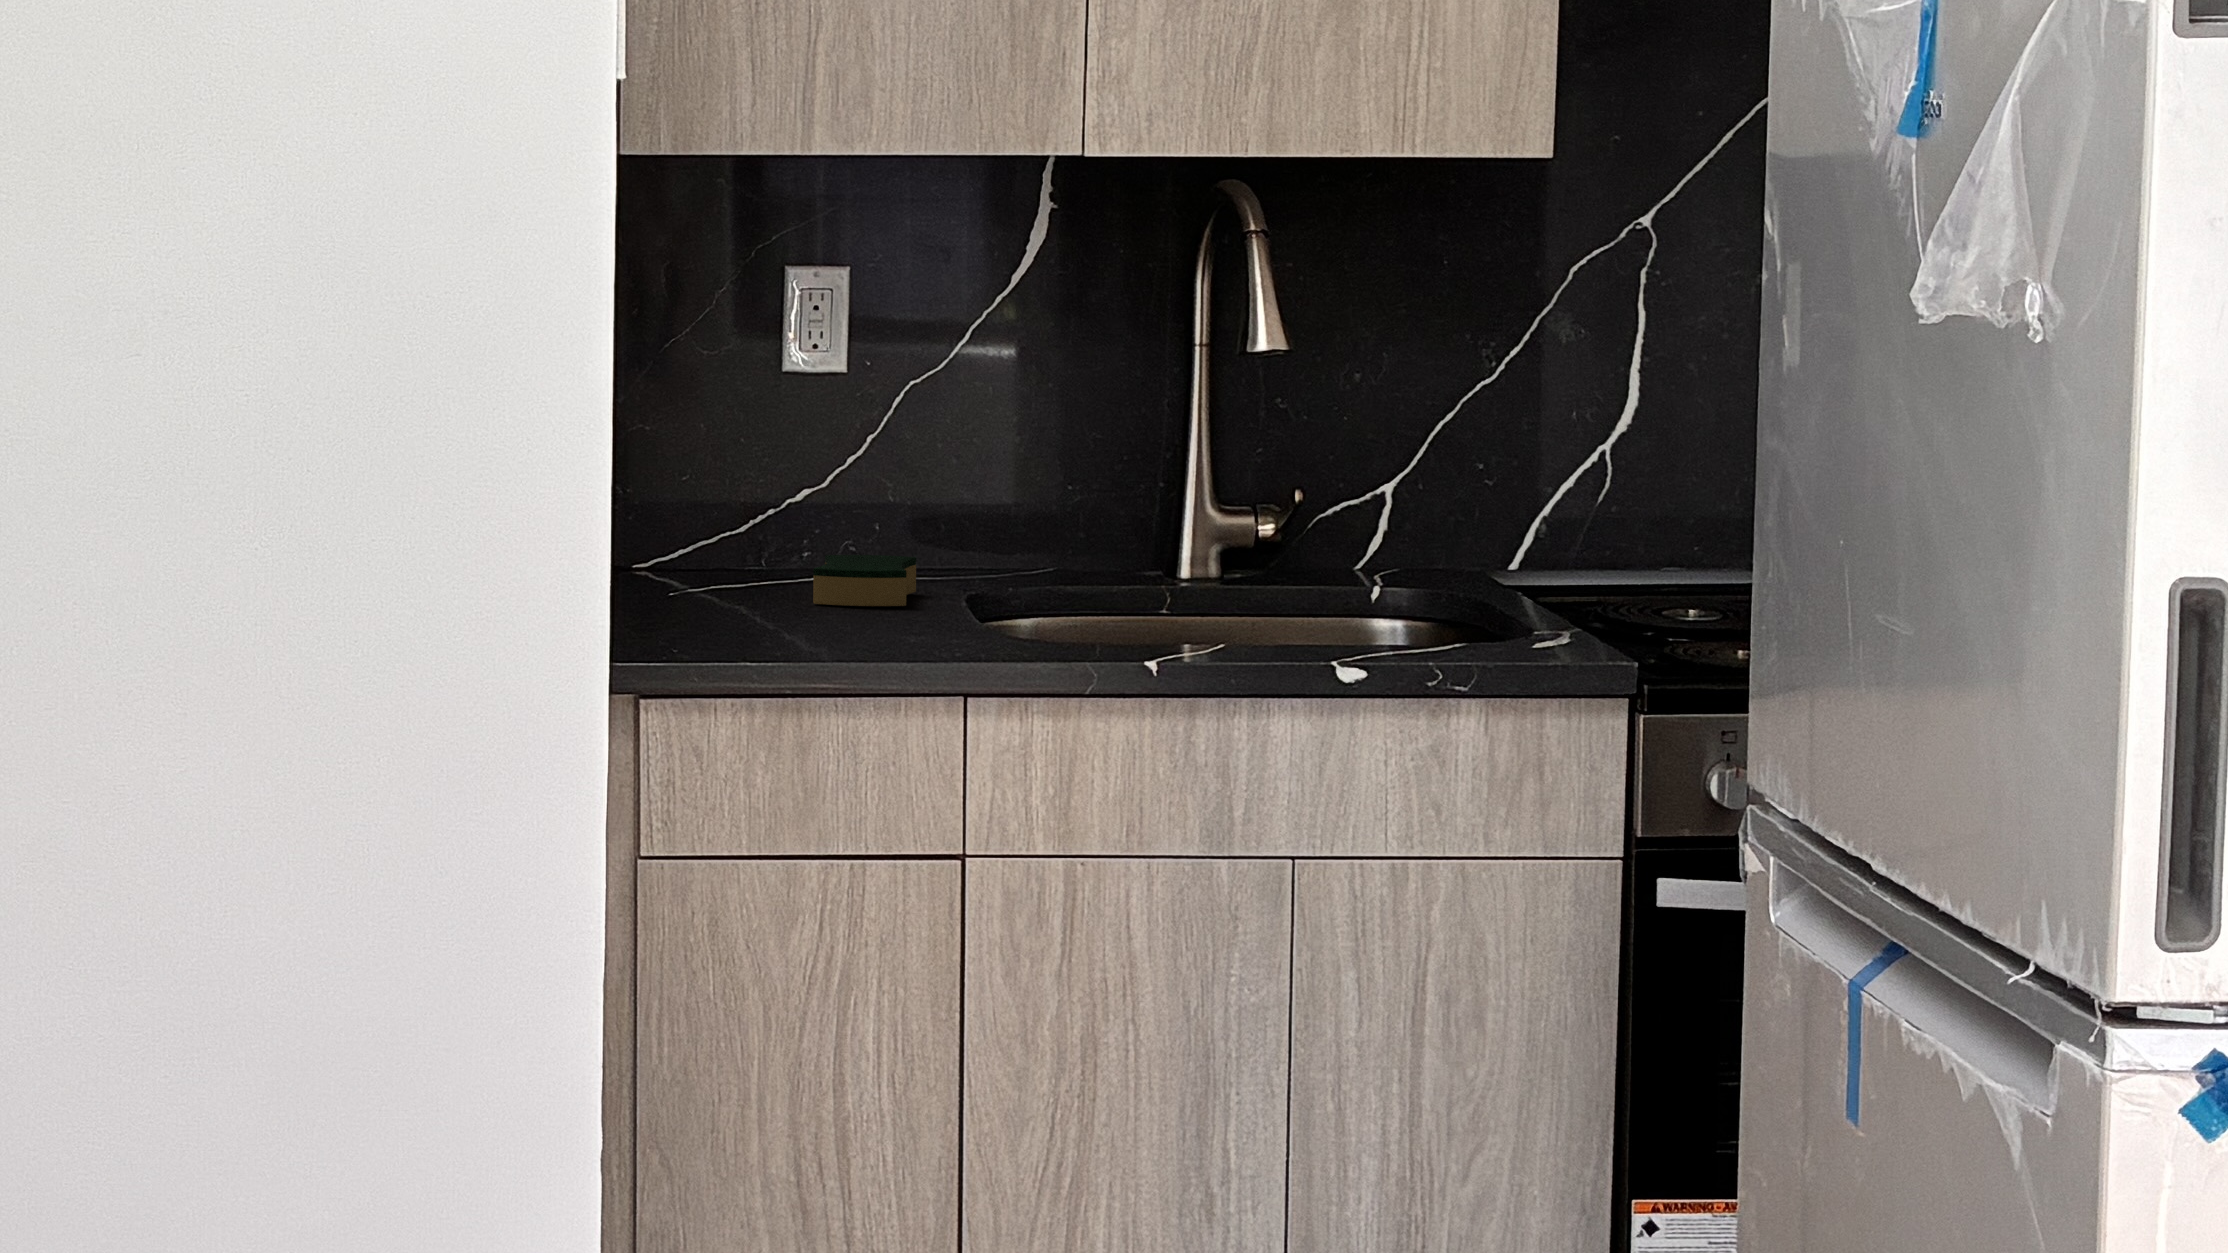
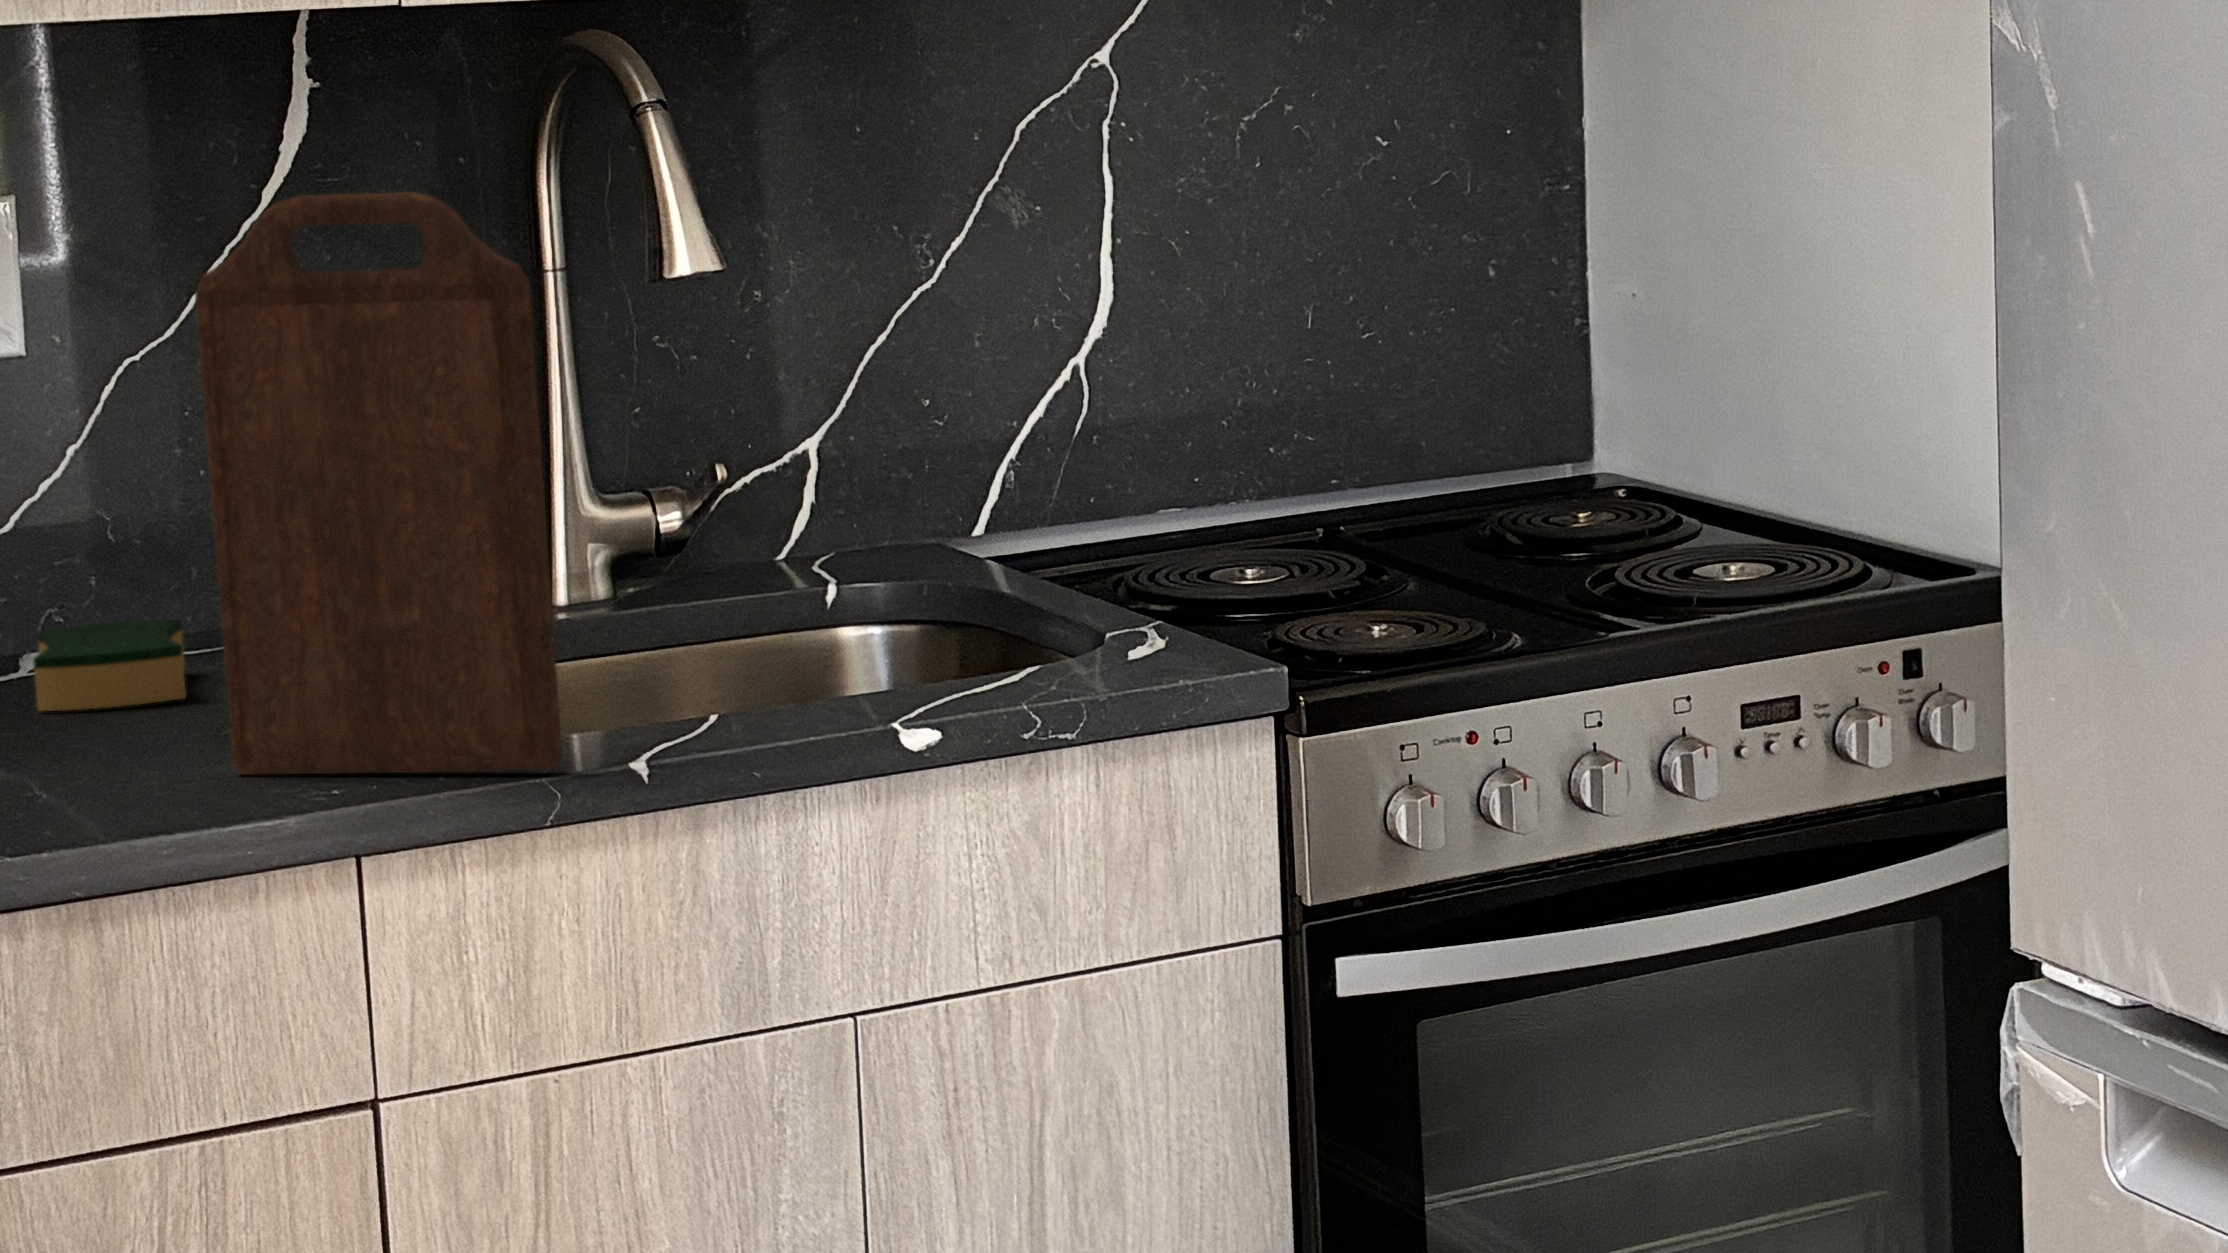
cutting board: none [908,279,1114,664] -> present [195,192,562,775]

